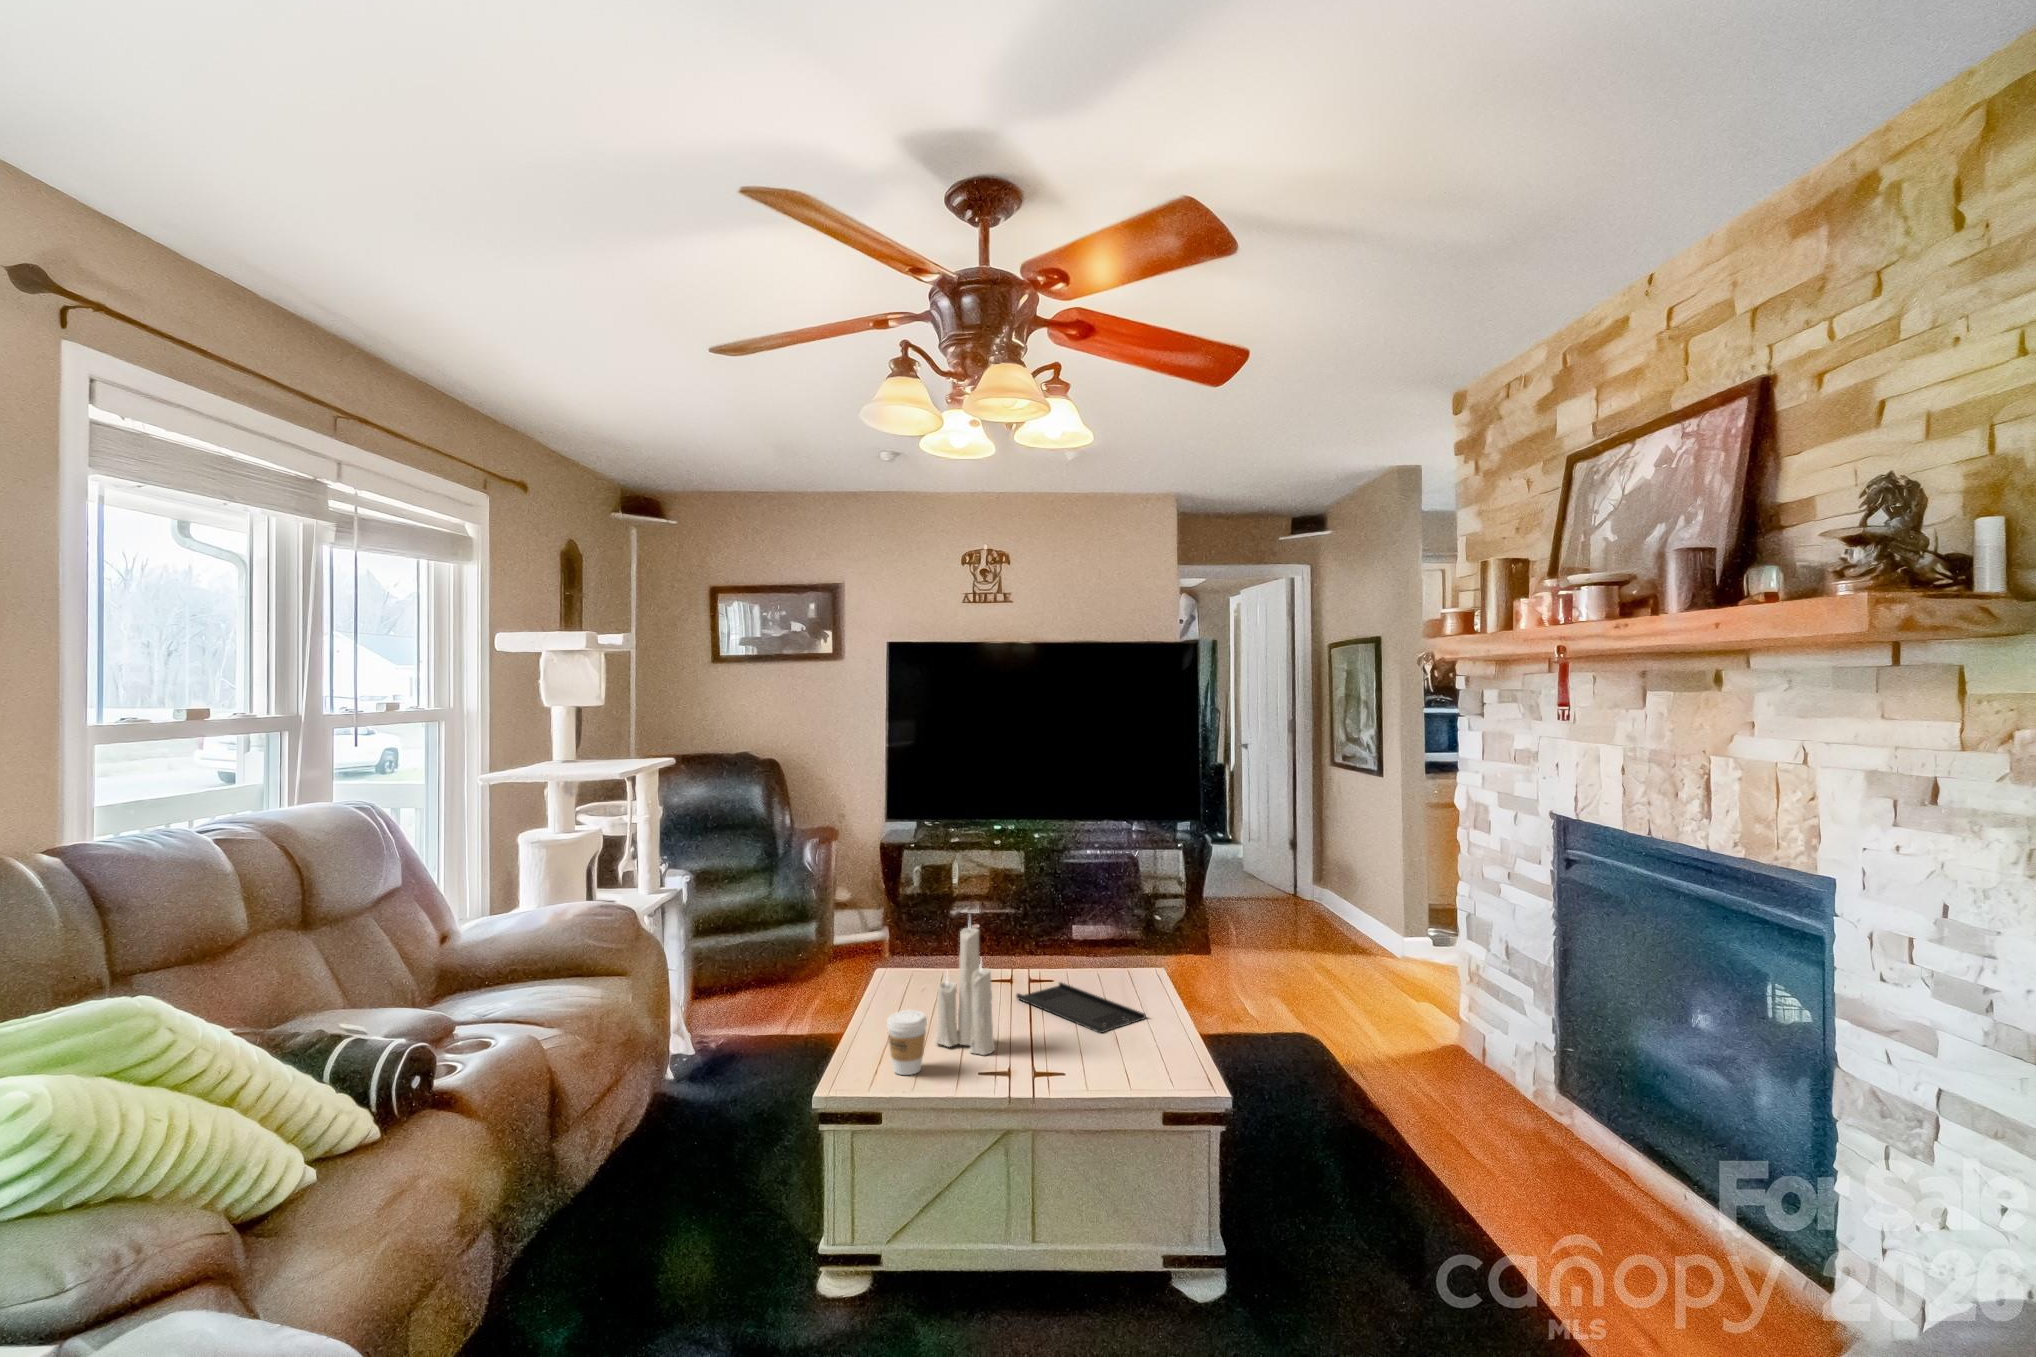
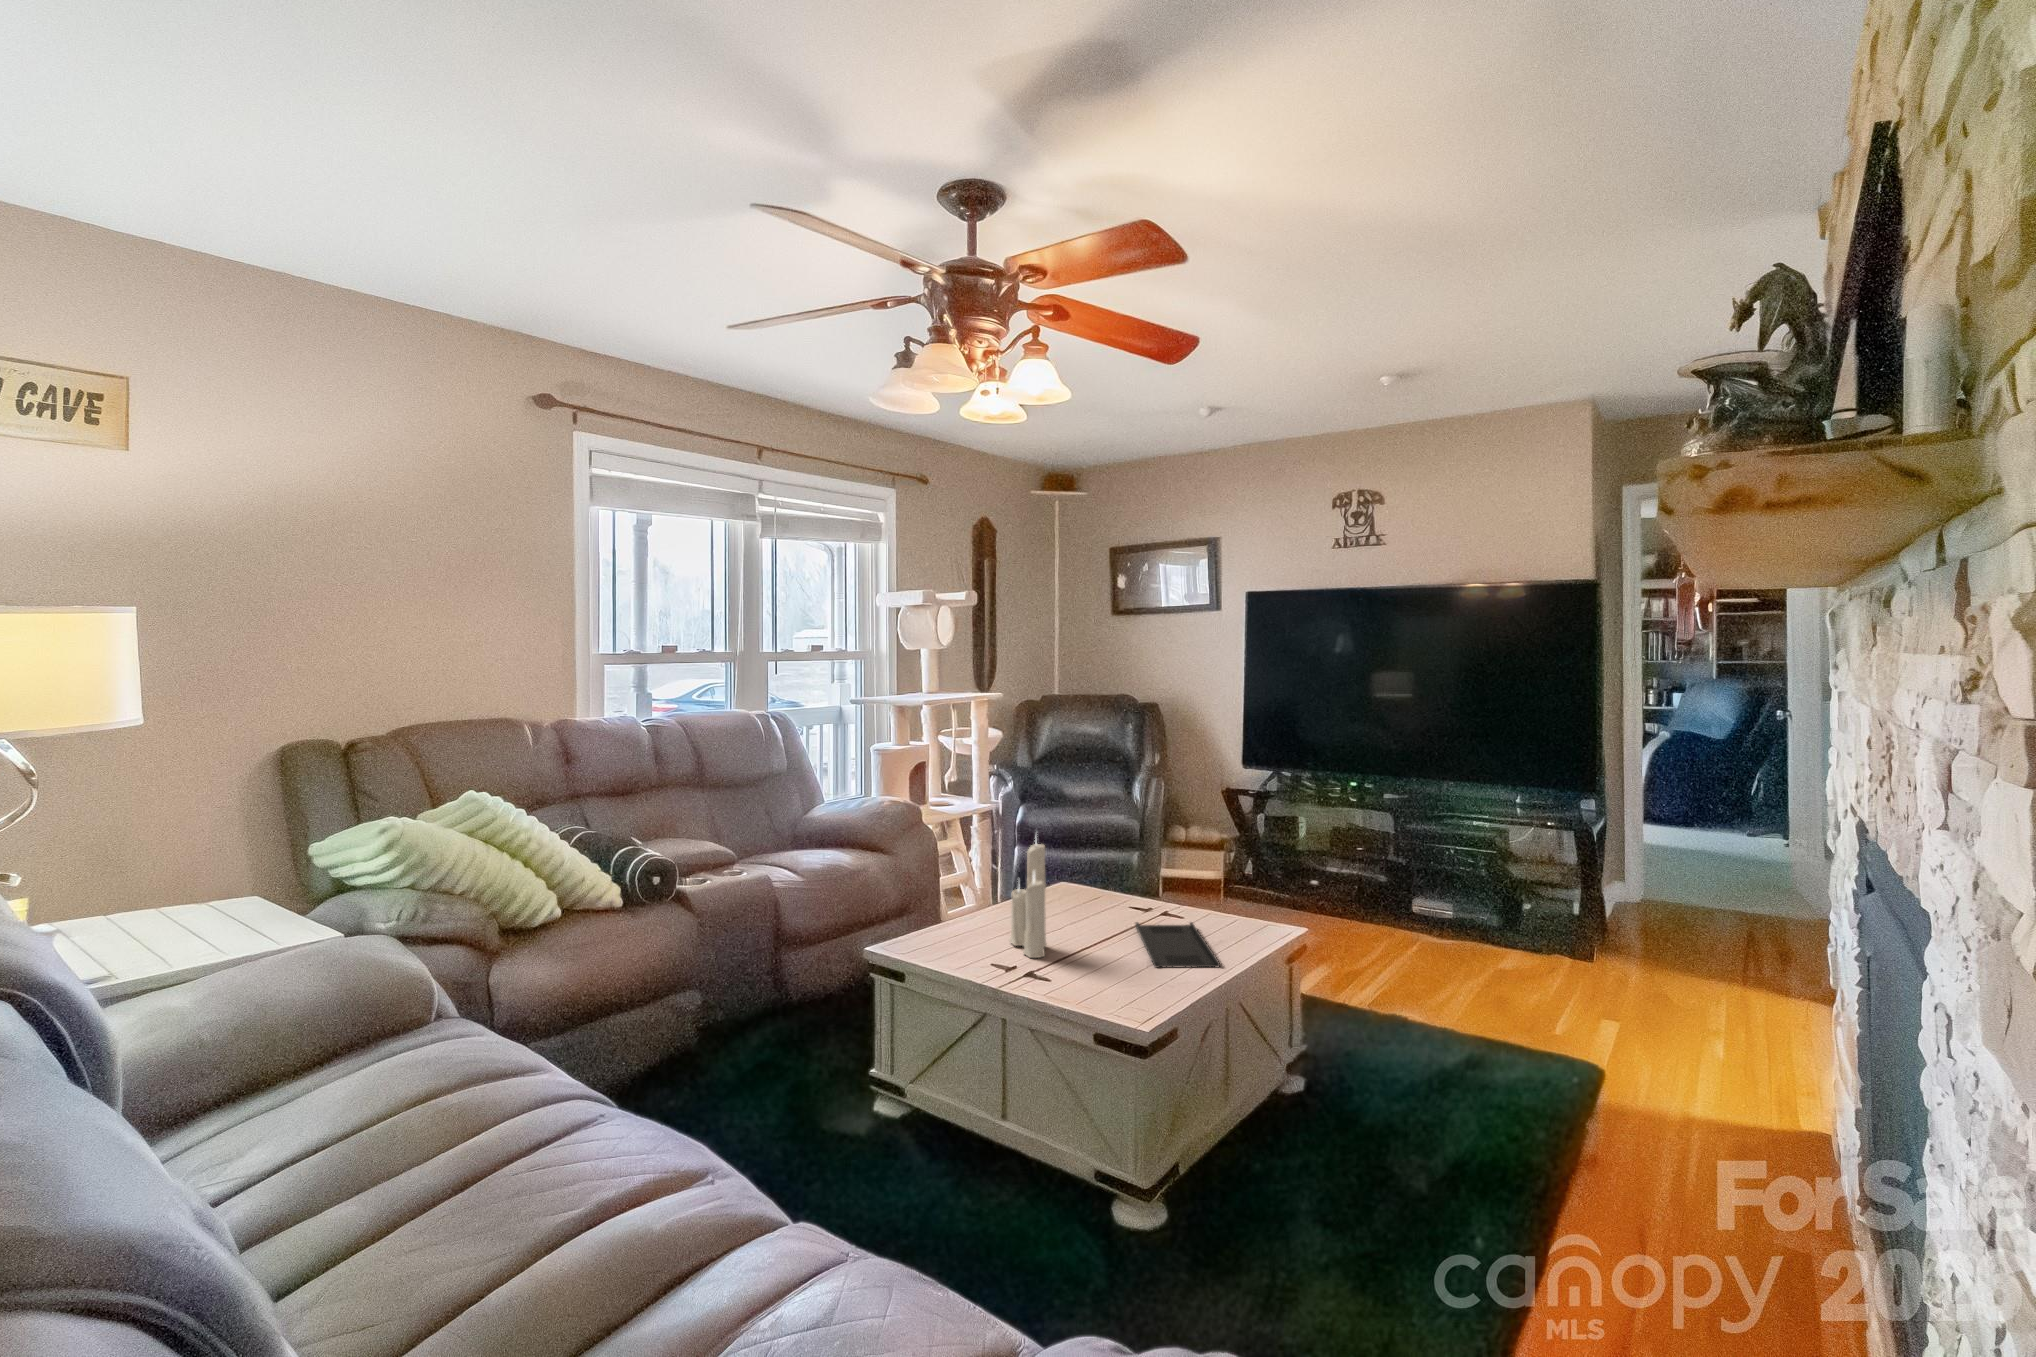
coffee cup: present [887,1010,927,1075] -> none [942,903,977,956]

